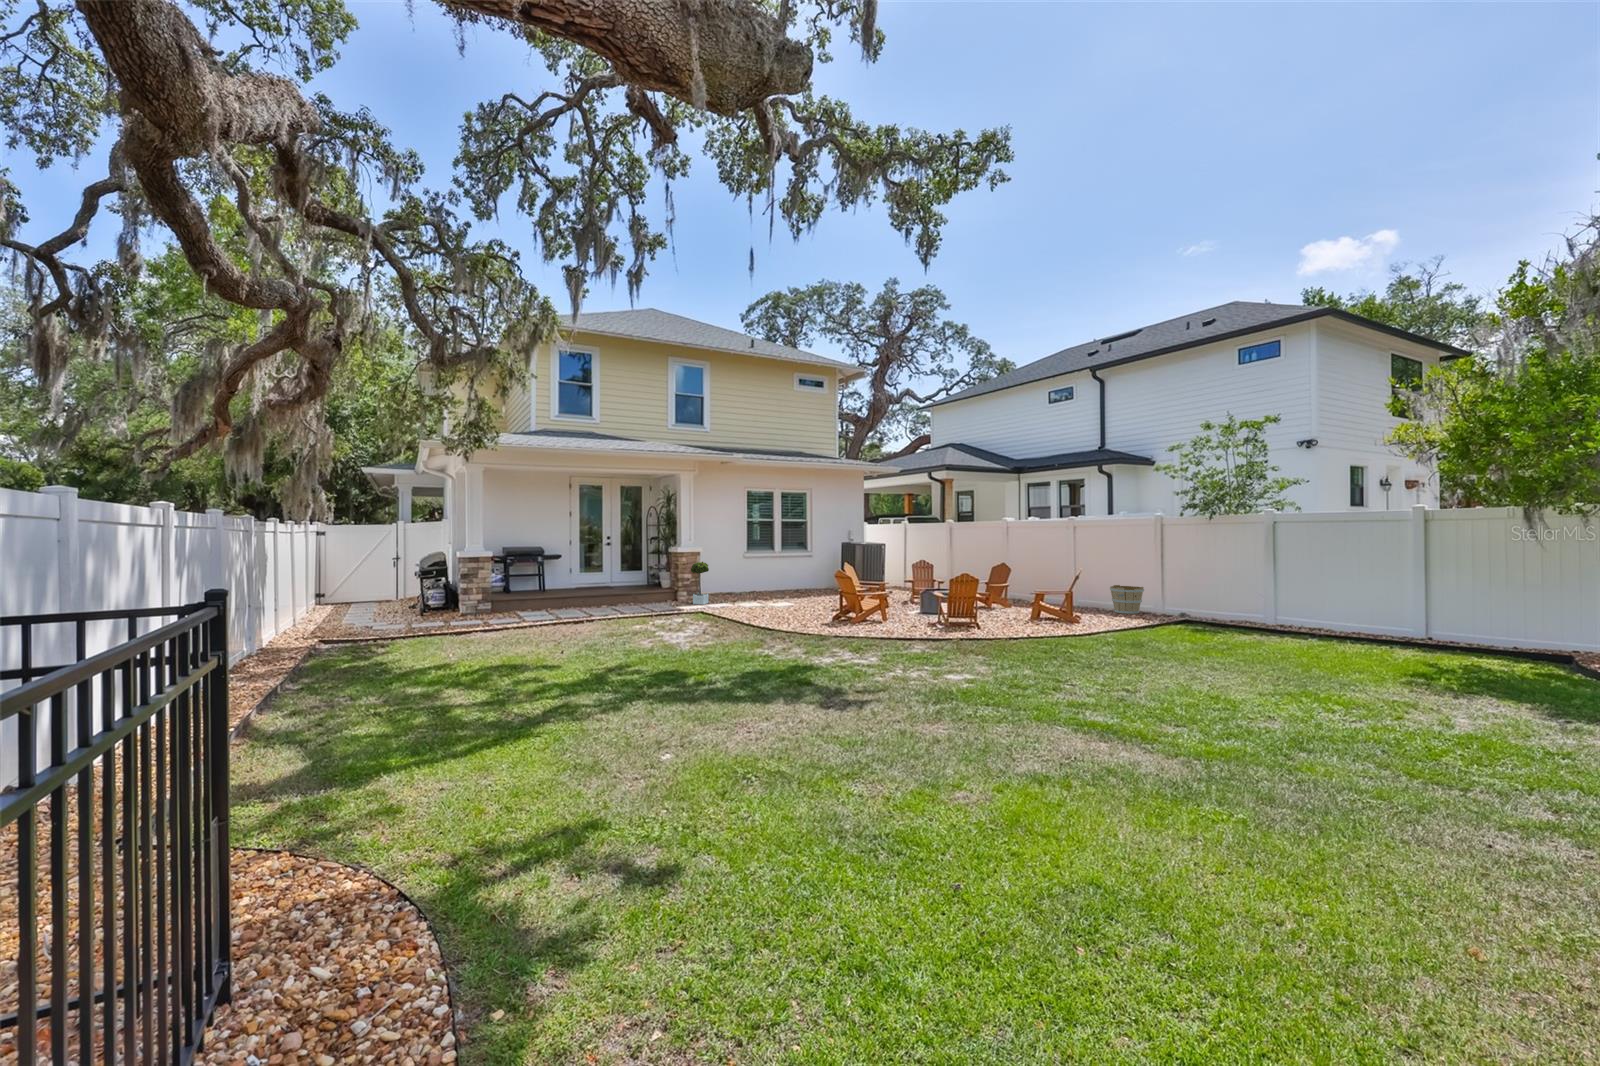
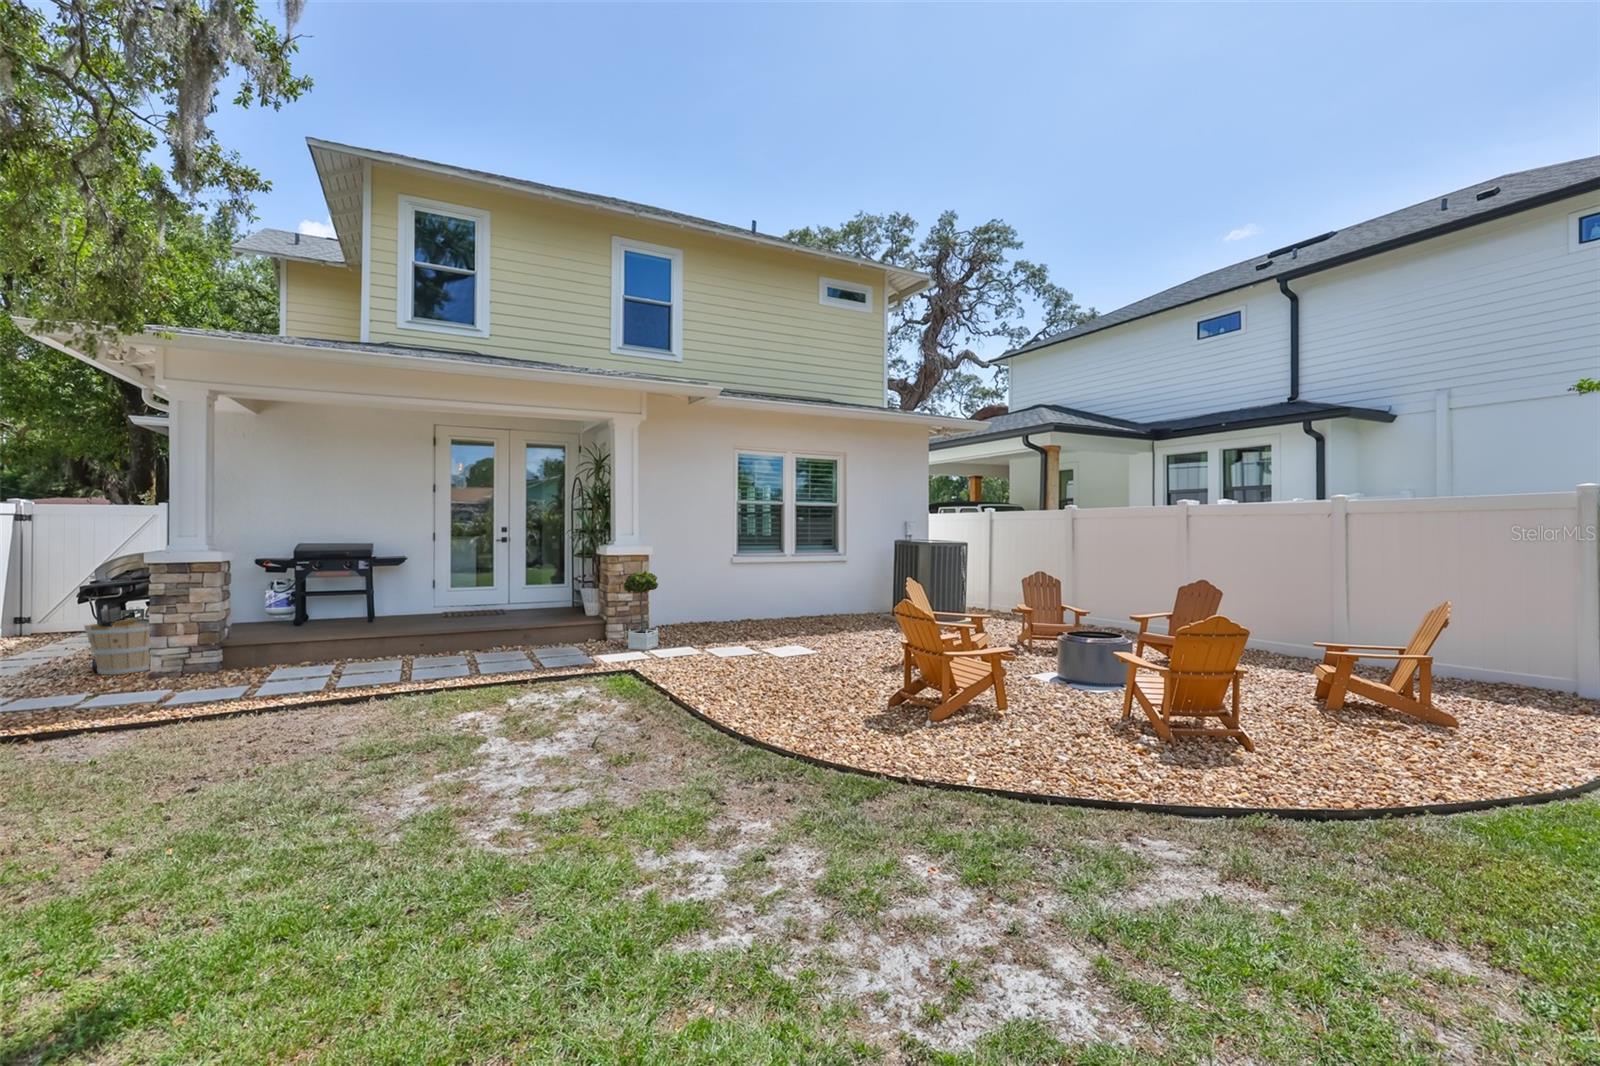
wooden bucket: present [1110,585,1144,614] -> present [84,618,150,675]

